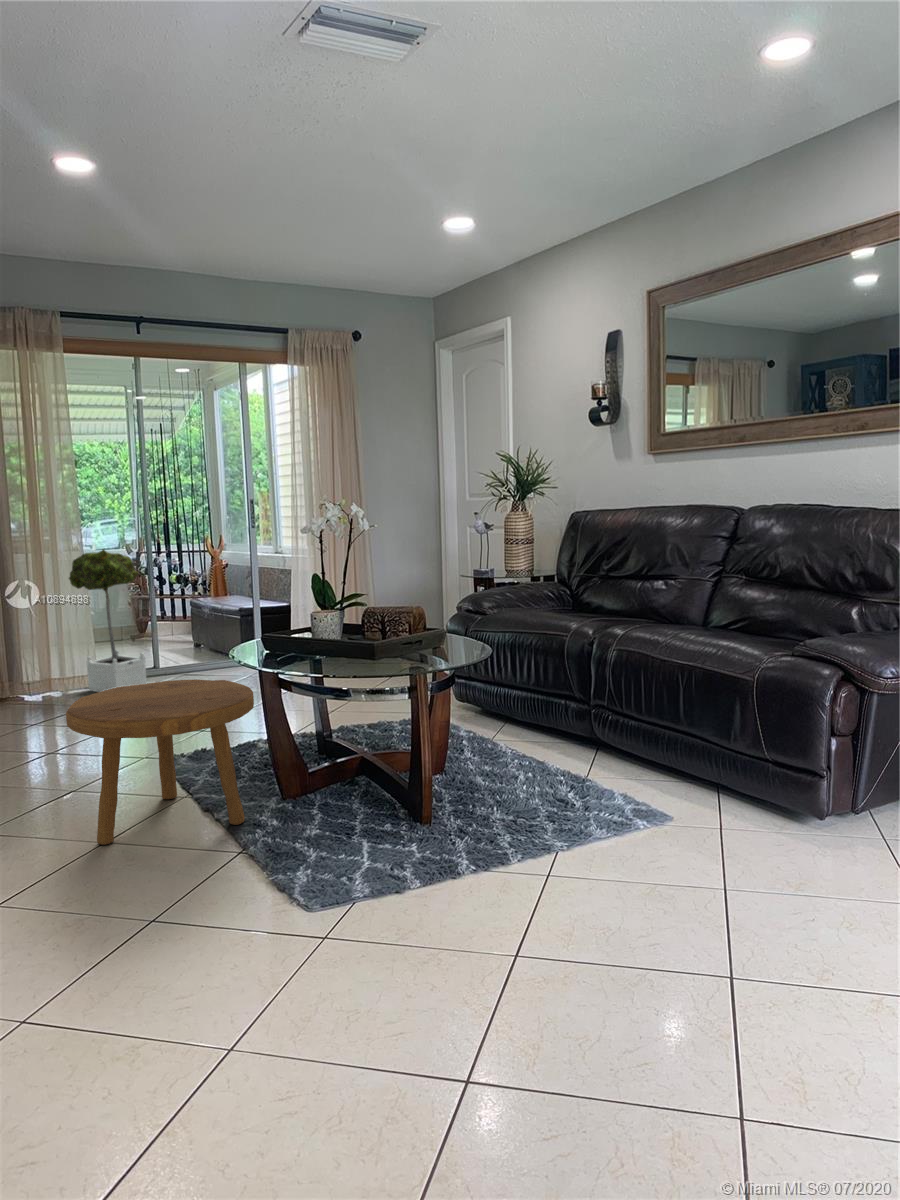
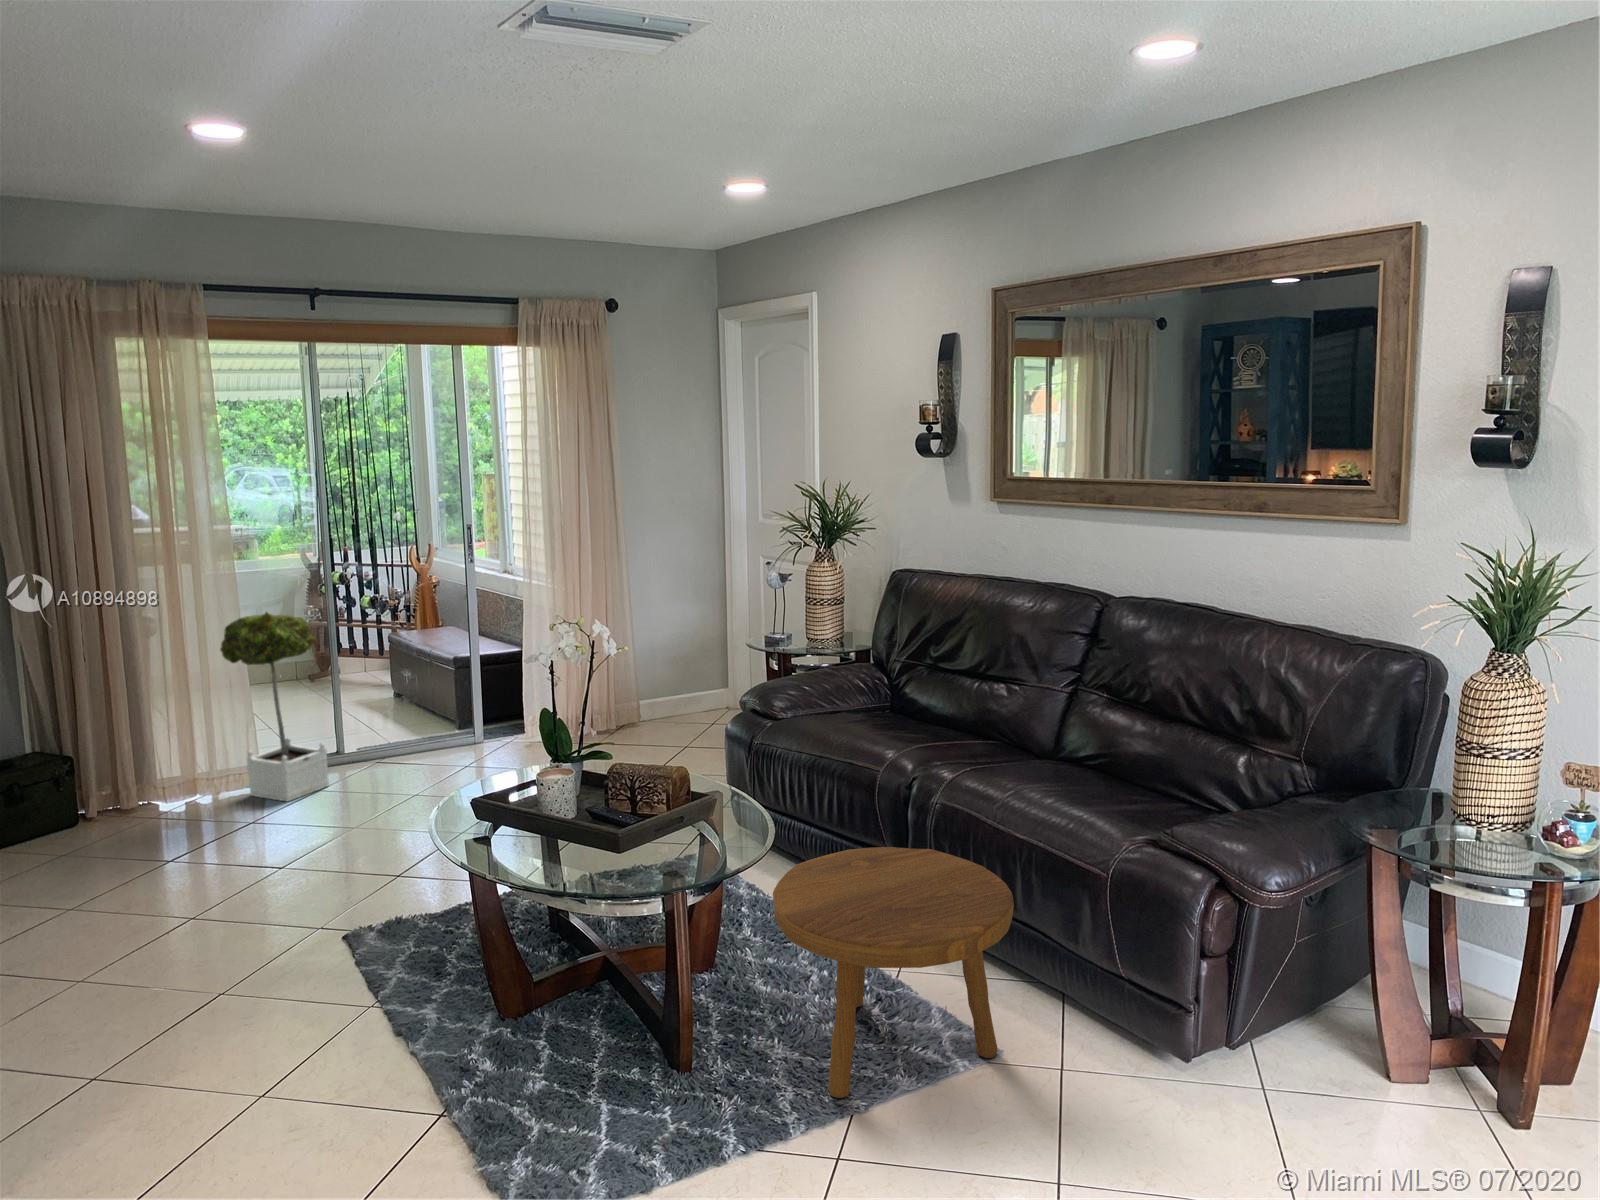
footstool: present [66,679,254,845] -> present [773,847,1014,1098]

